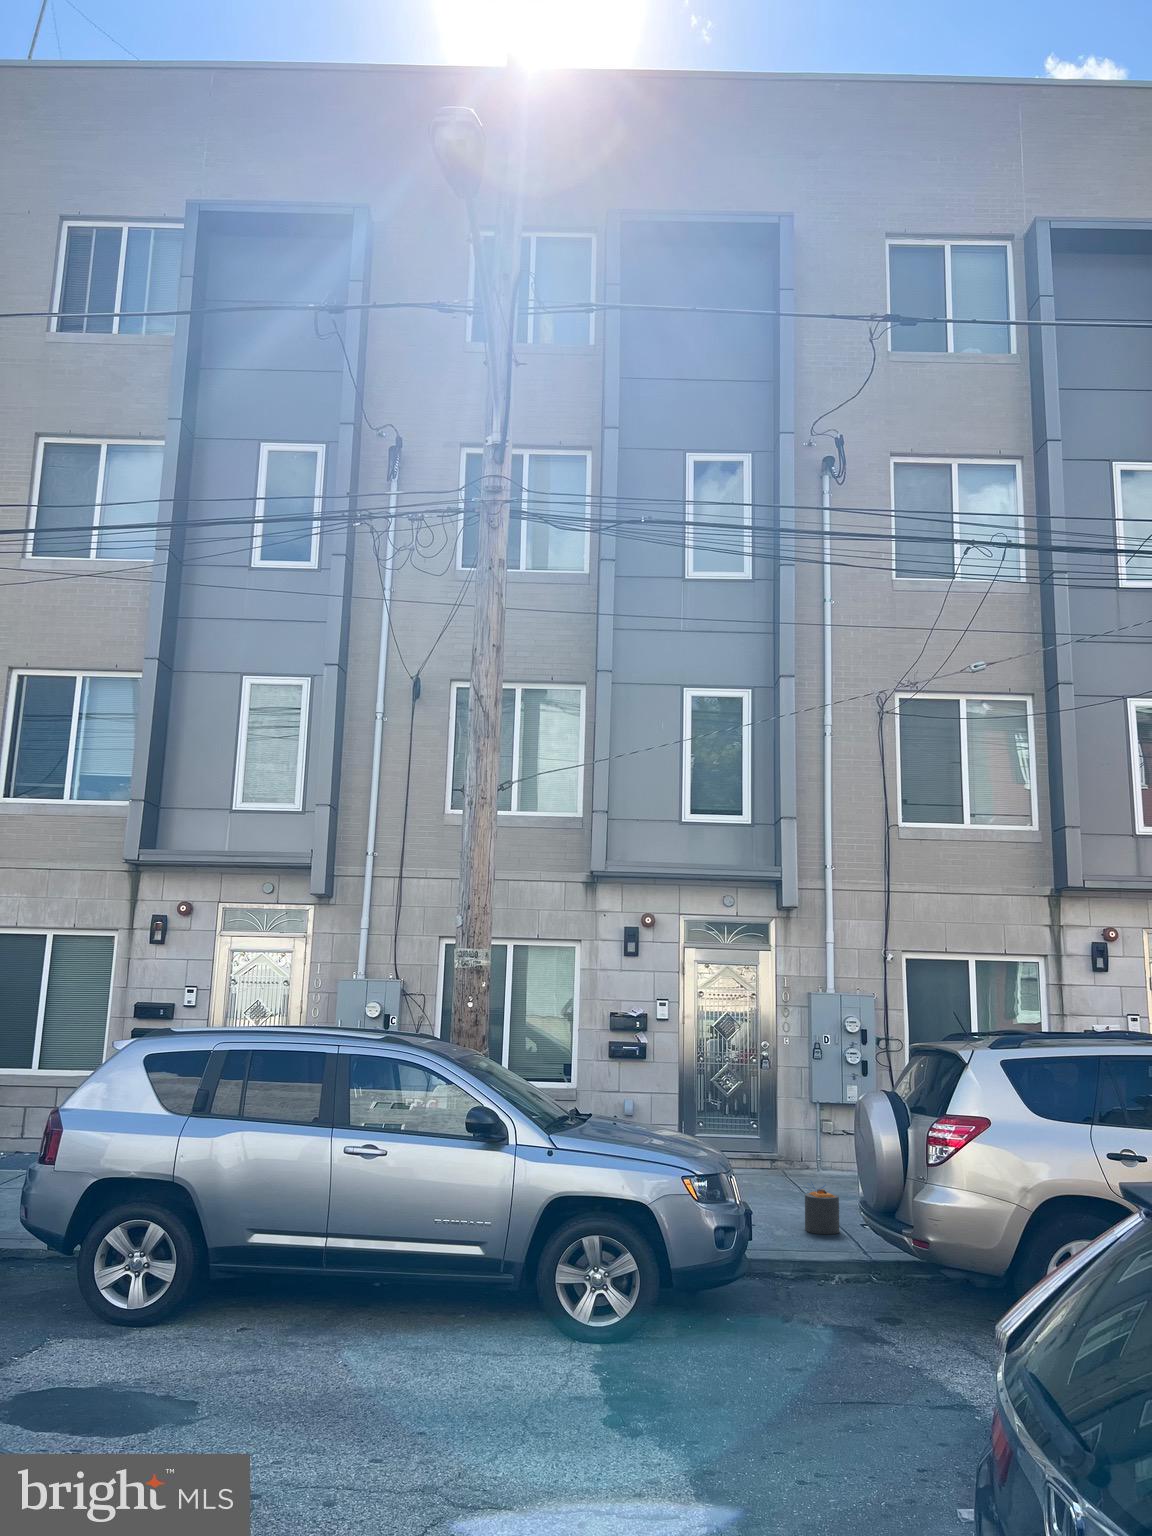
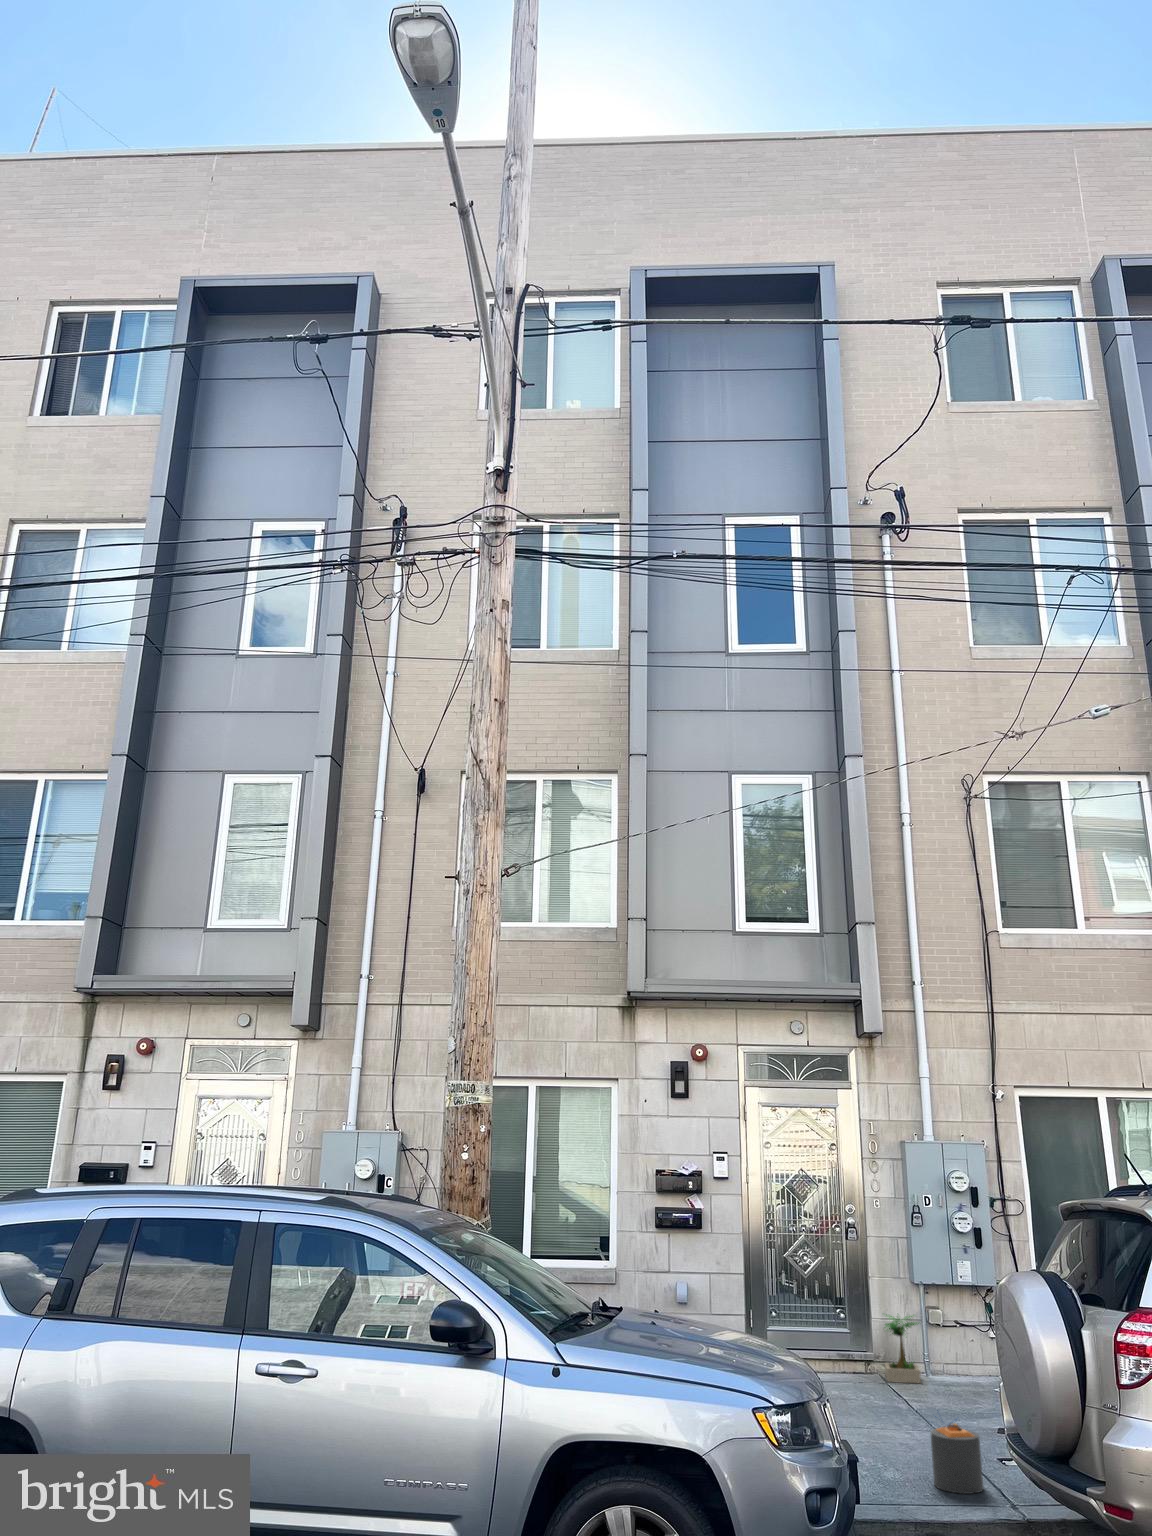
potted plant: none [783,1123,819,1175] -> present [884,1314,921,1383]

